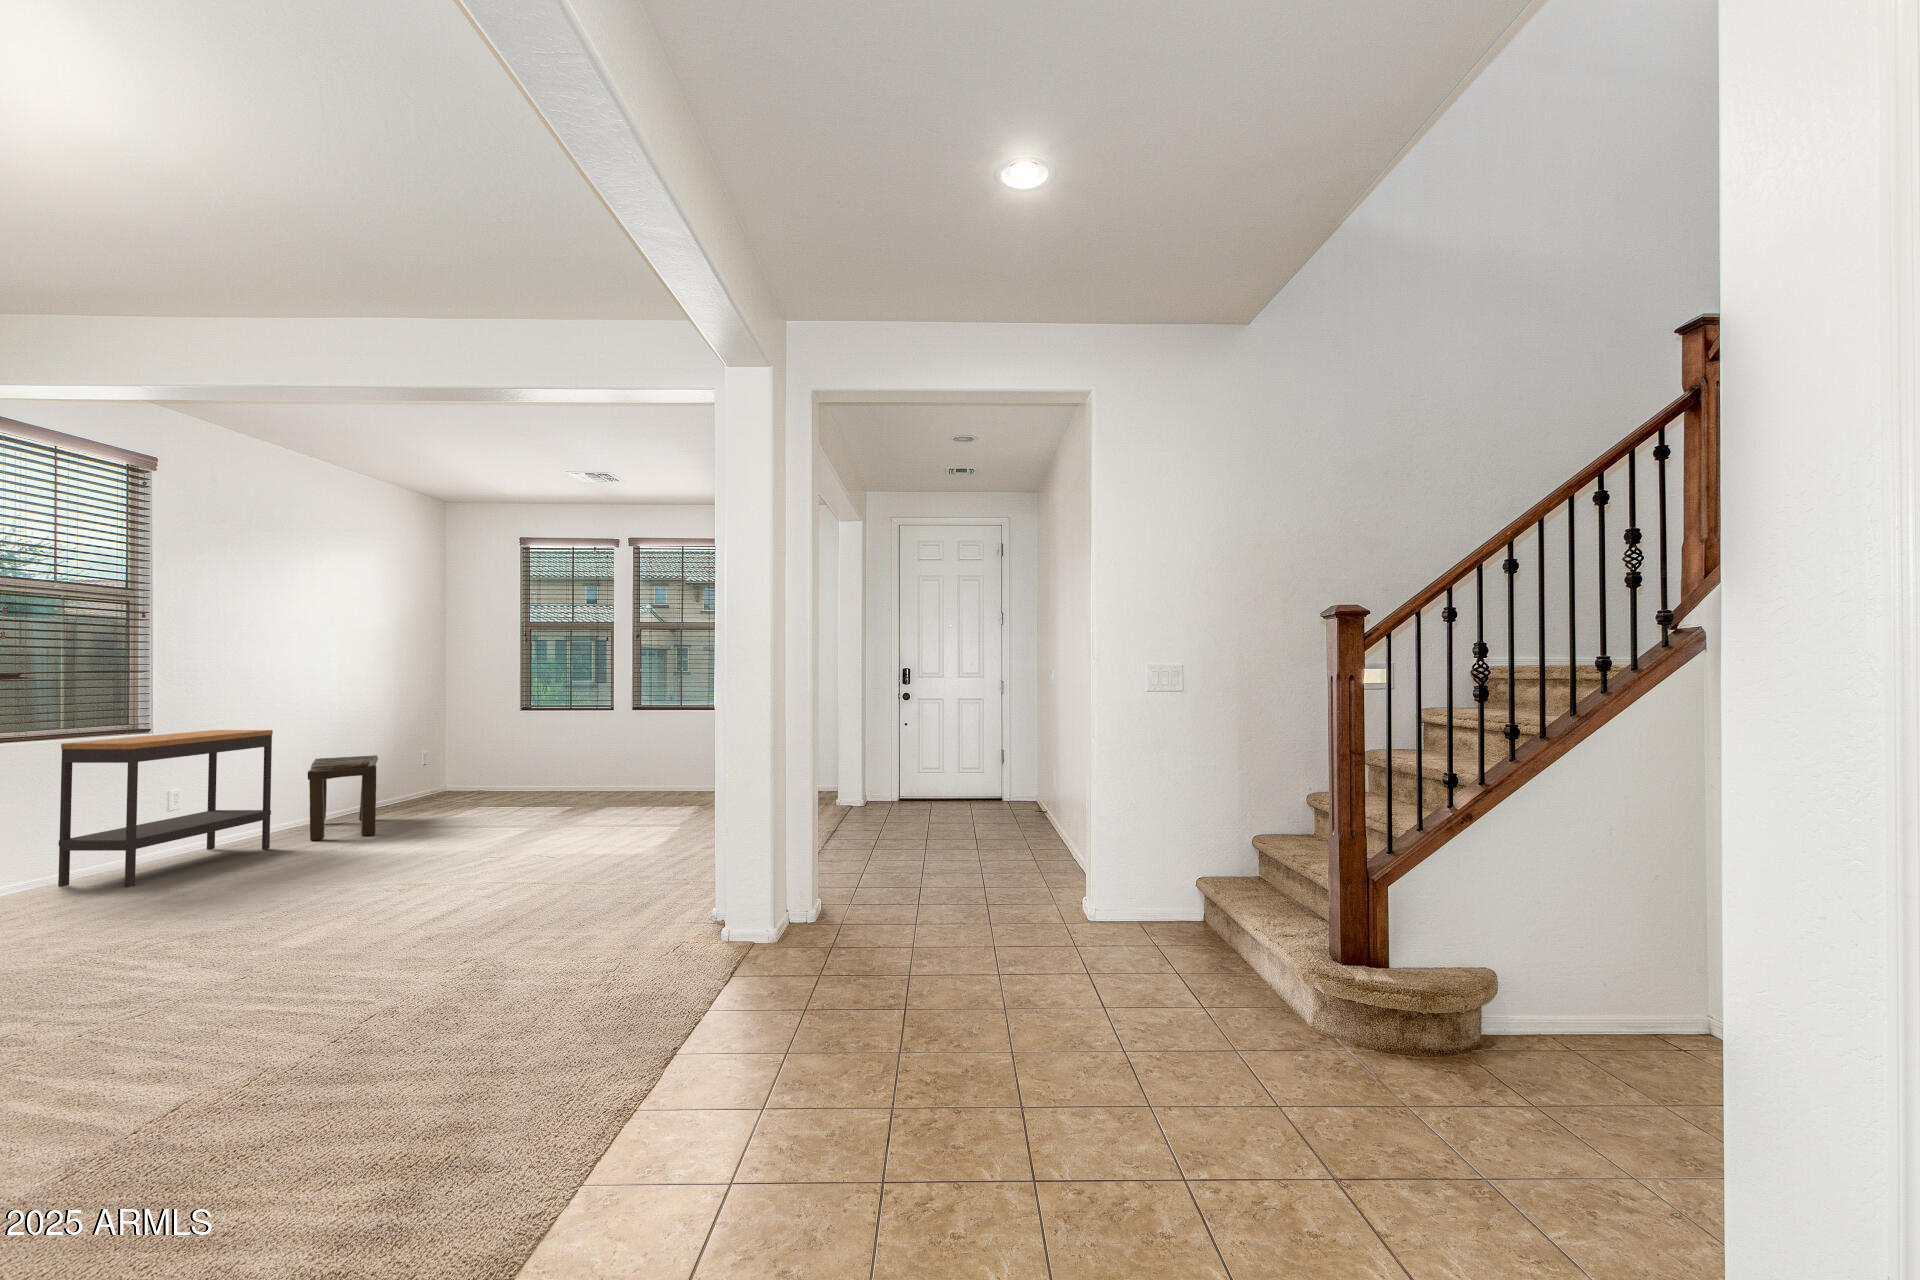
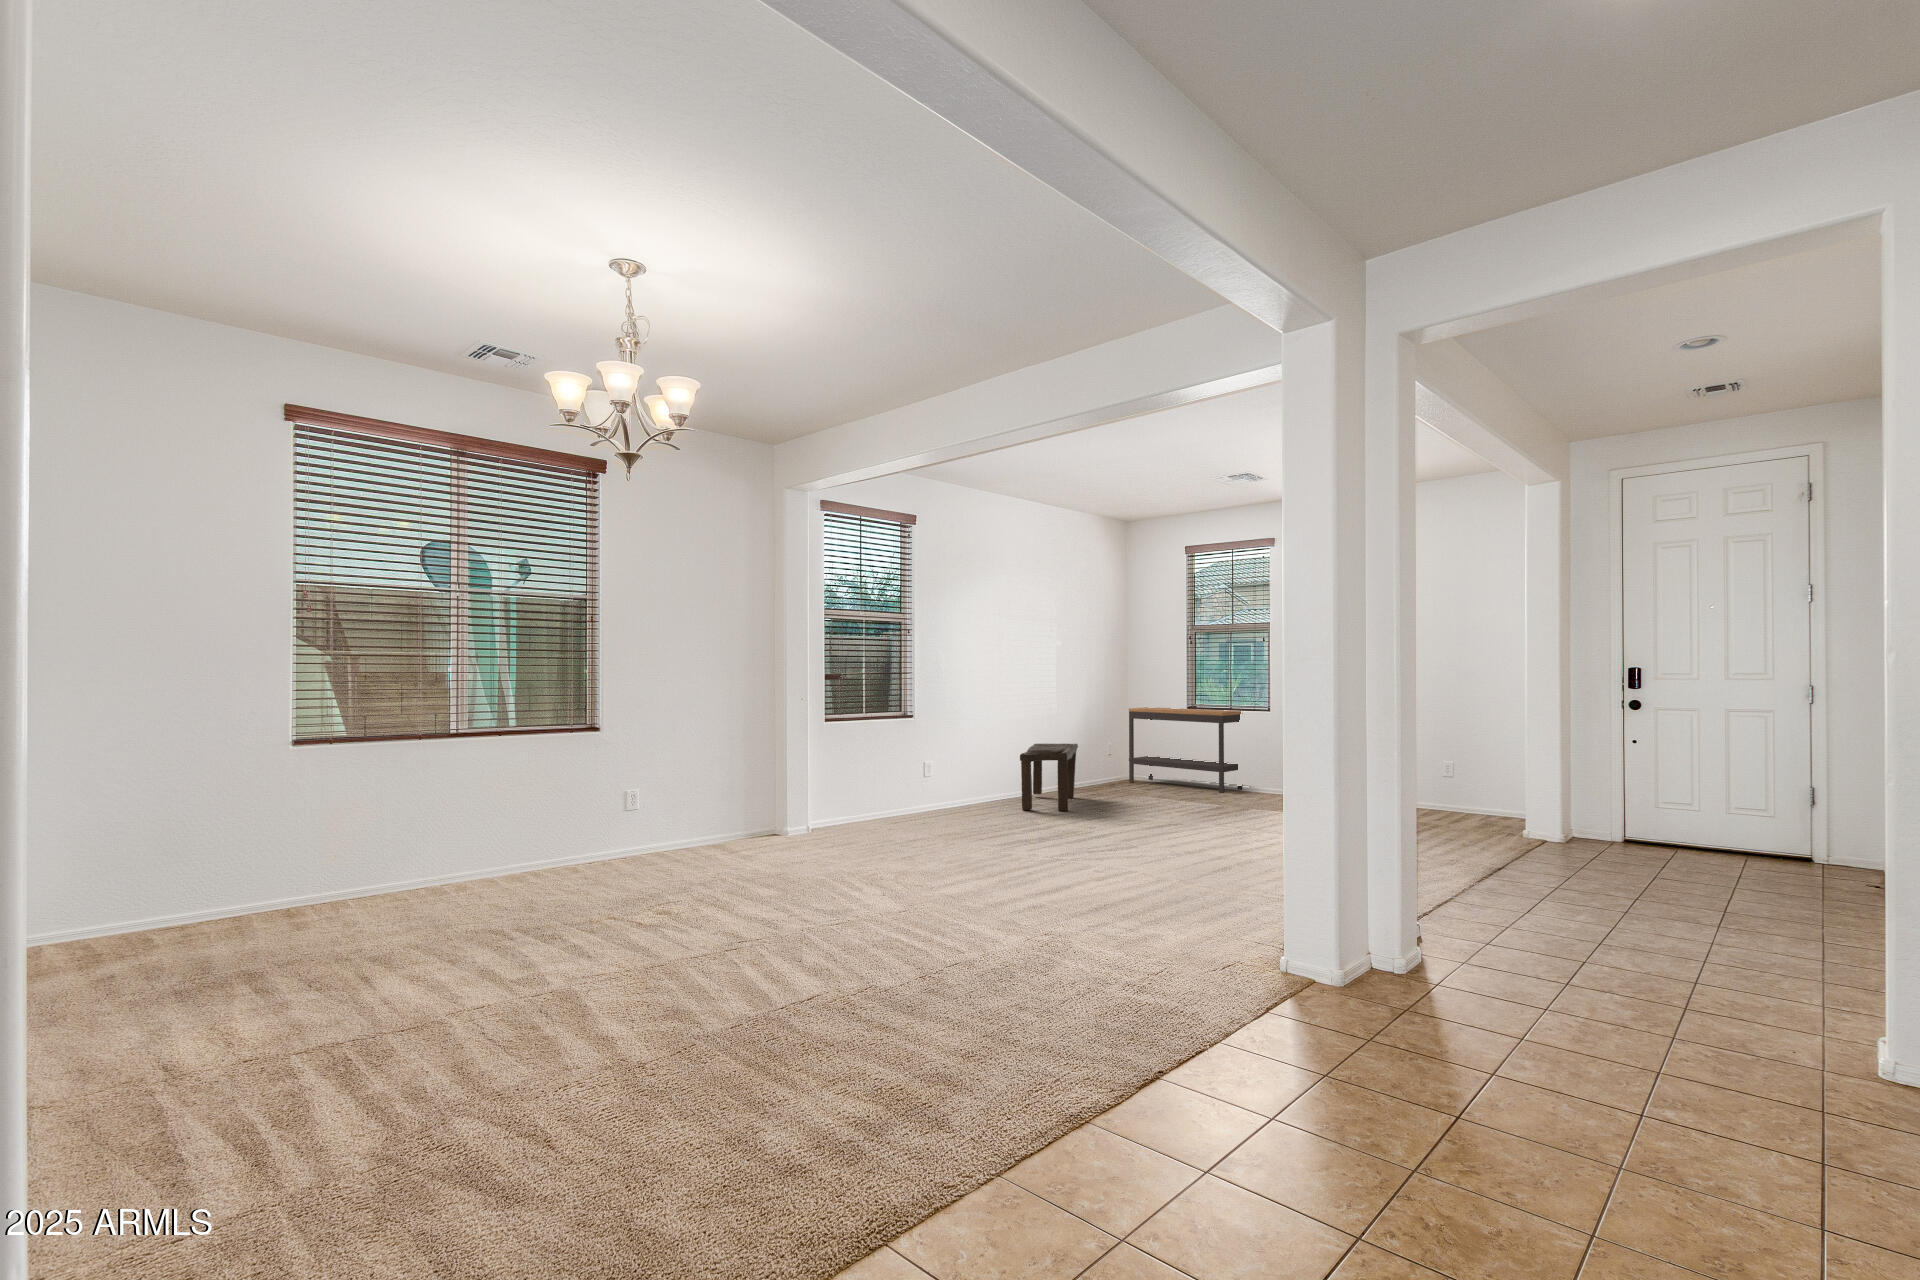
console table: present [58,730,273,887] -> present [1129,707,1242,793]

